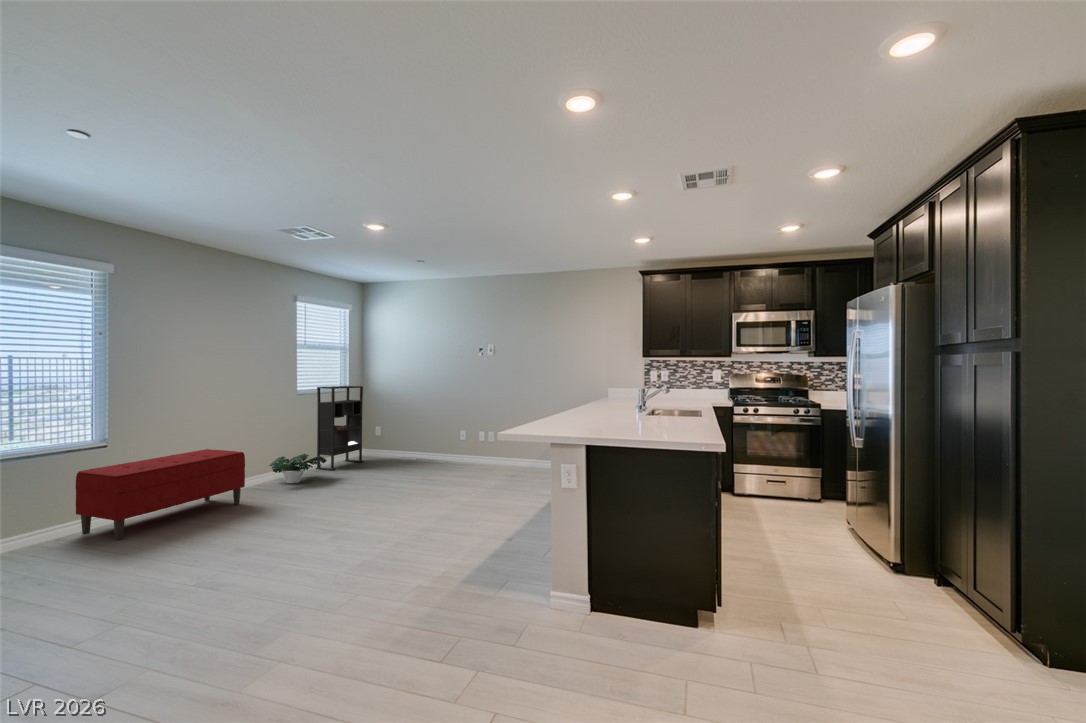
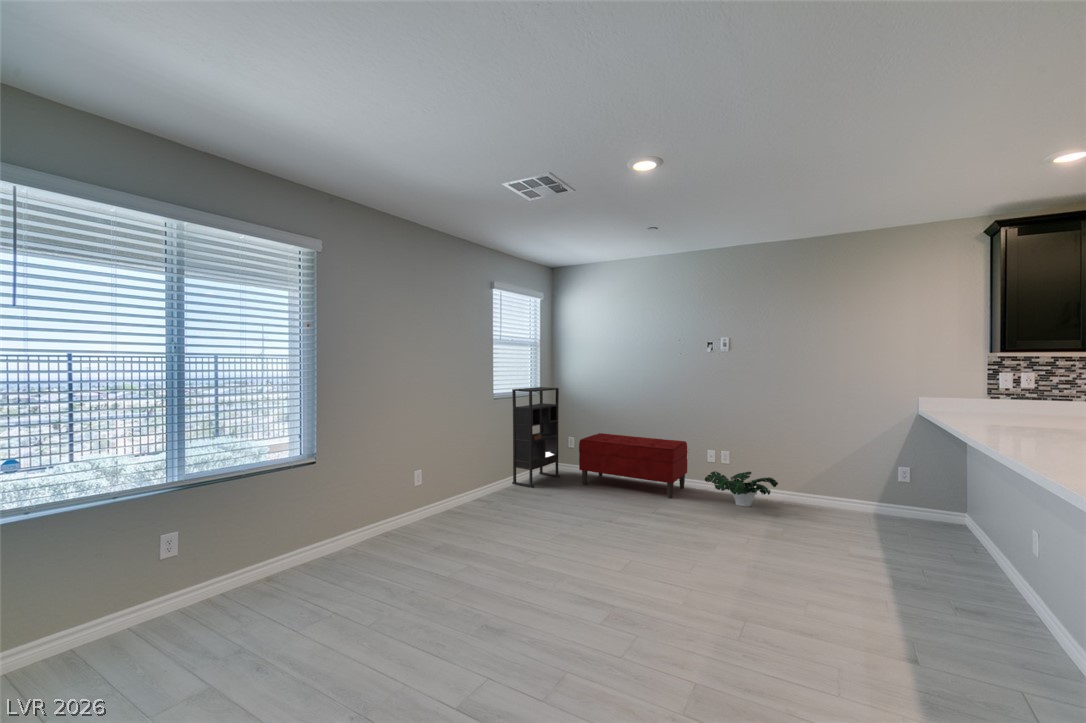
bench: present [75,449,245,541] -> present [579,433,688,498]
potted plant: present [270,454,327,483] -> present [705,471,778,507]

